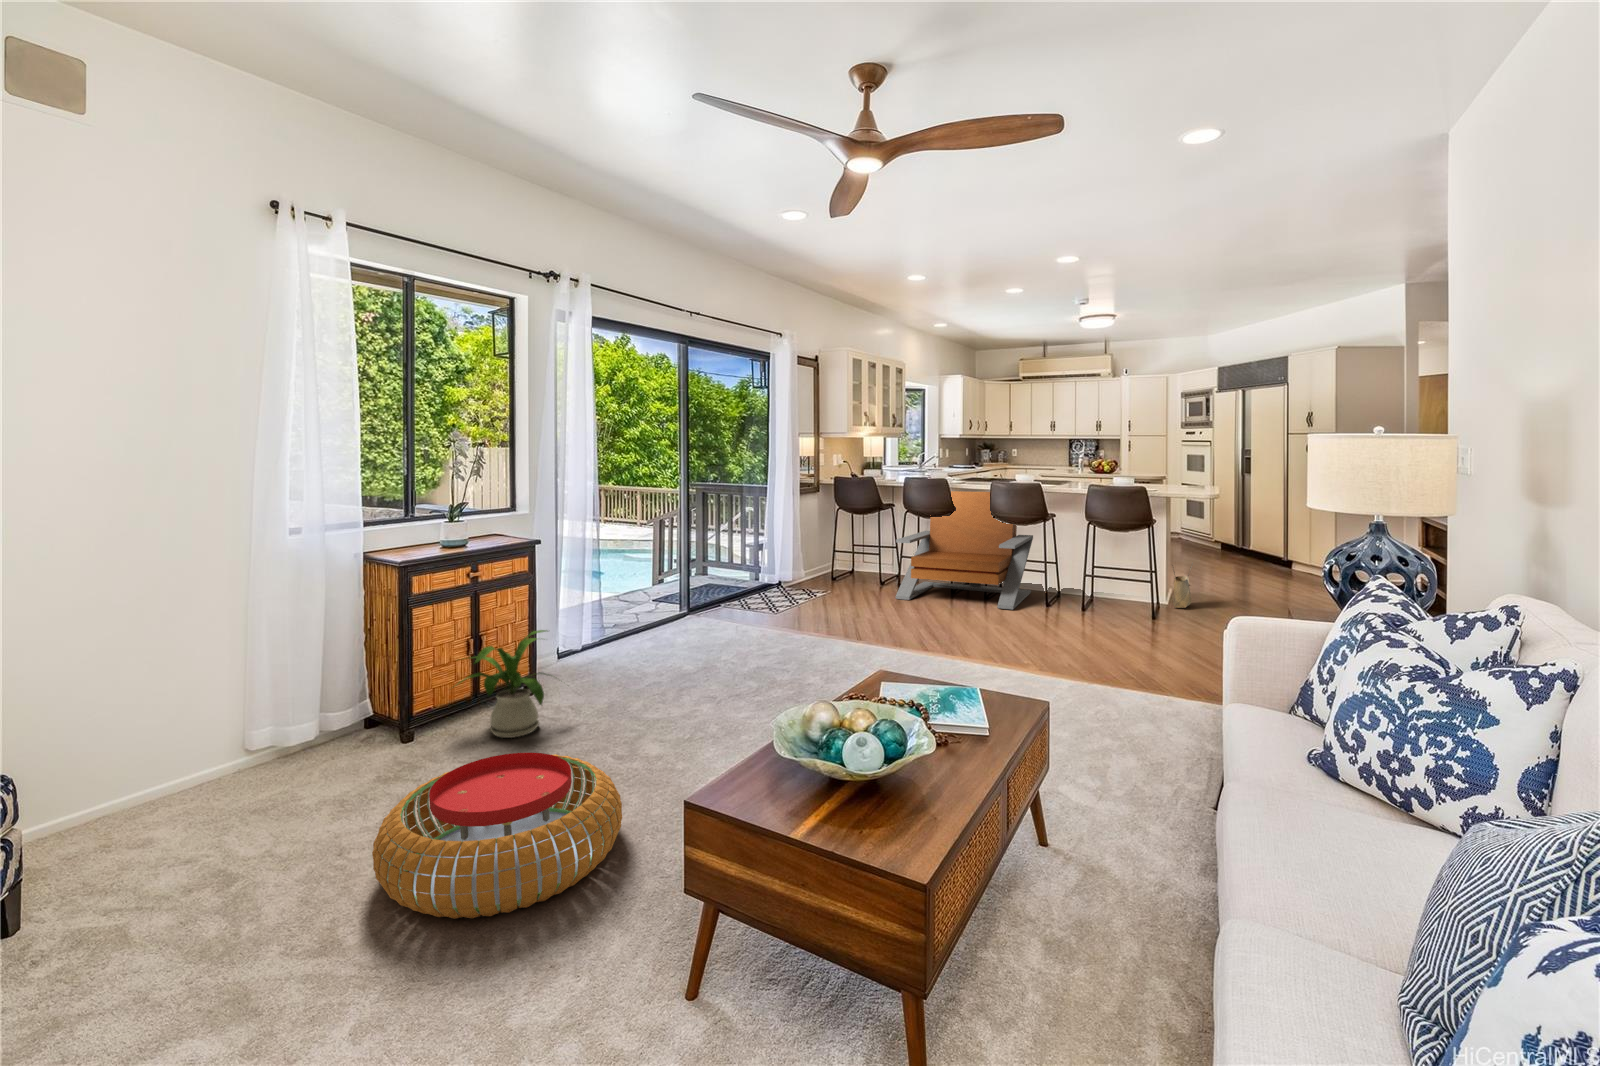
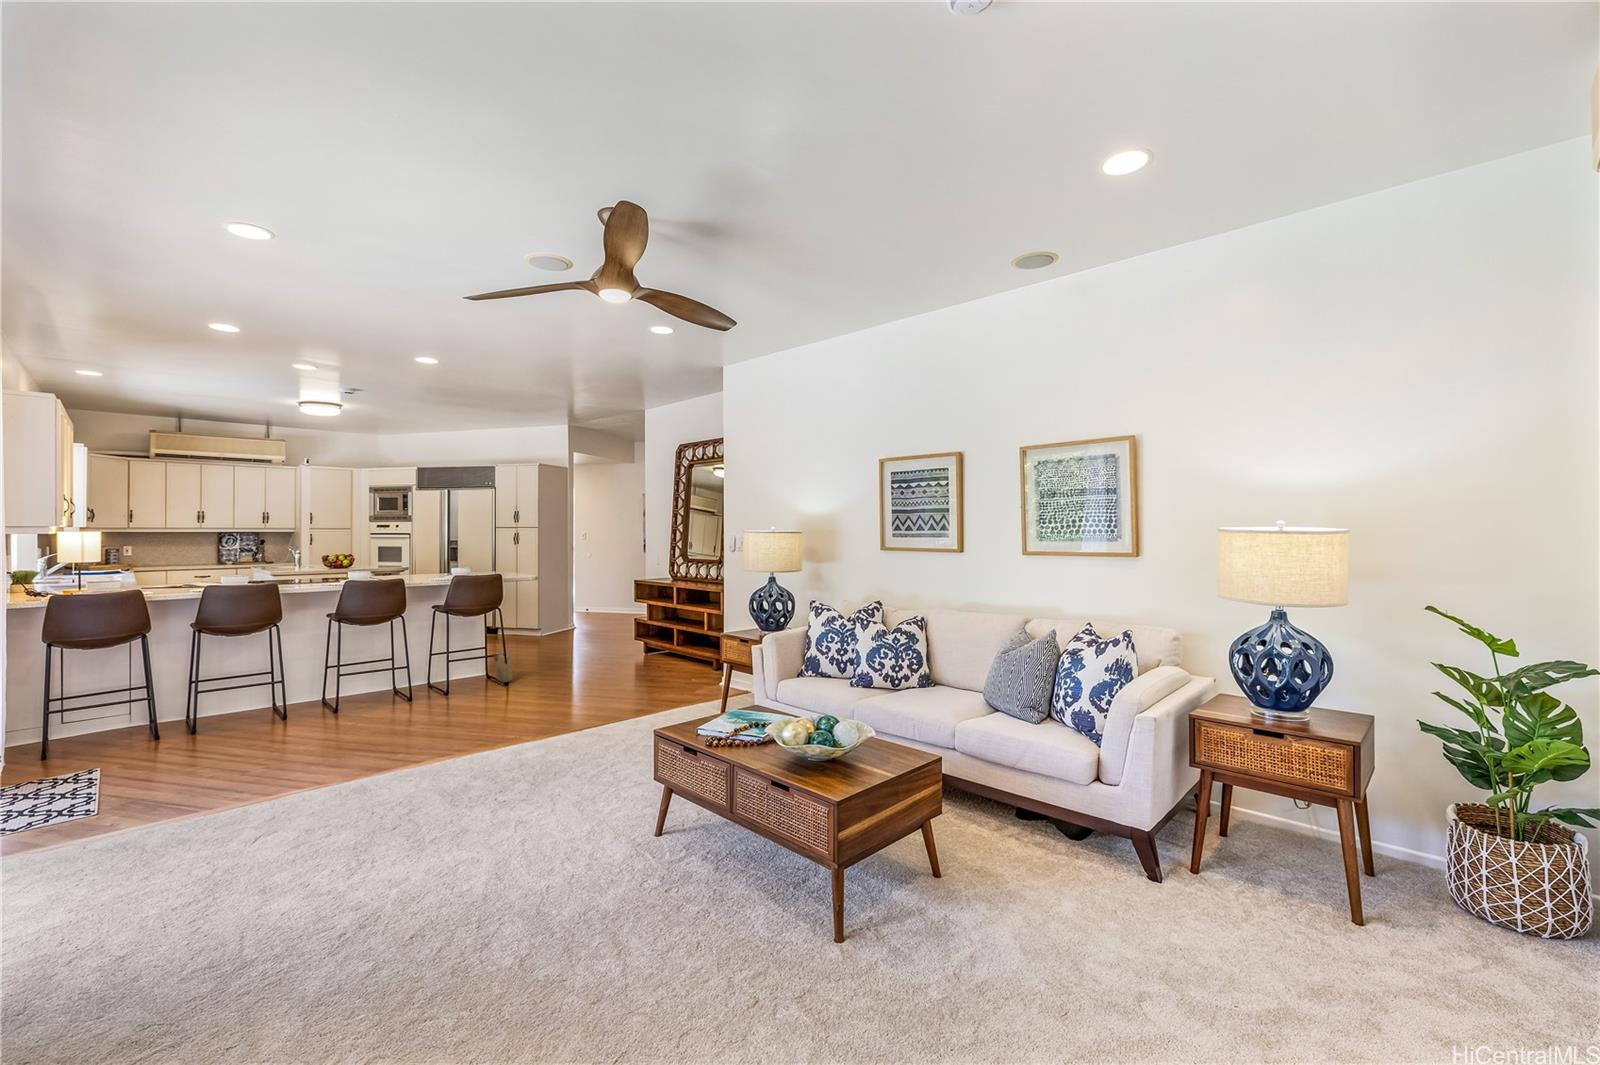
lounge chair: present [896,491,1033,610] -> none [210,586,389,730]
house plant: present [456,630,550,738] -> none [69,774,256,963]
pouf: present [372,753,622,919] -> none [425,837,675,1000]

